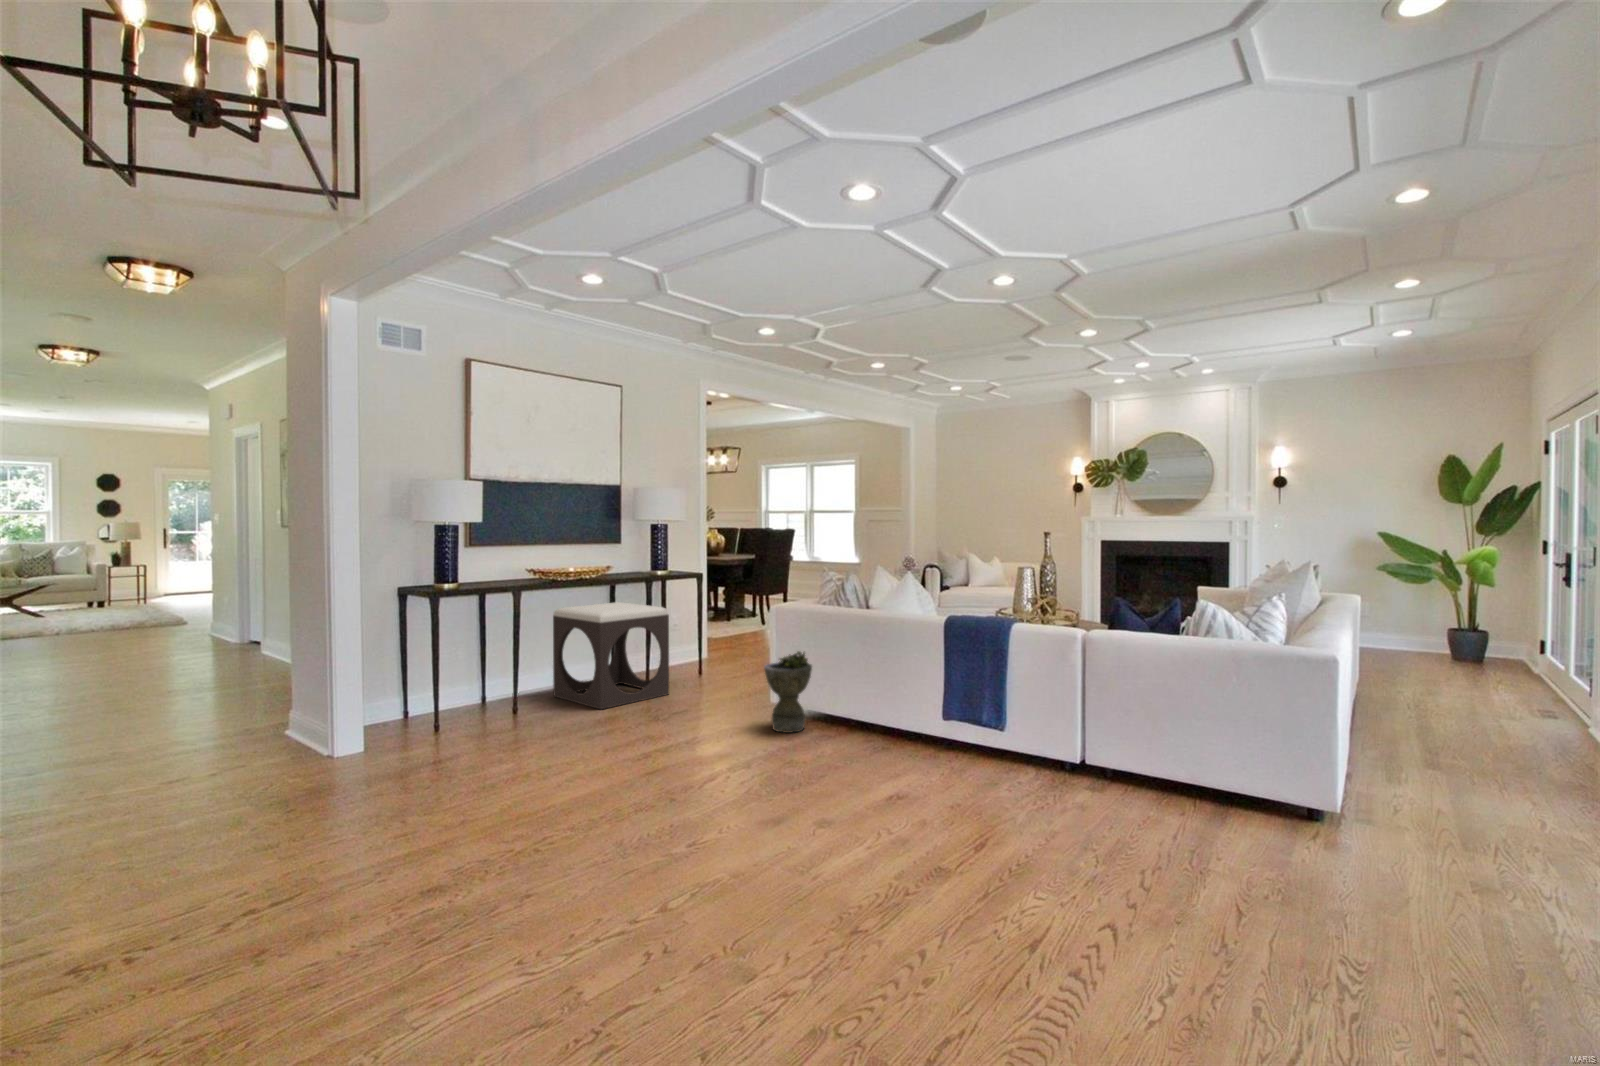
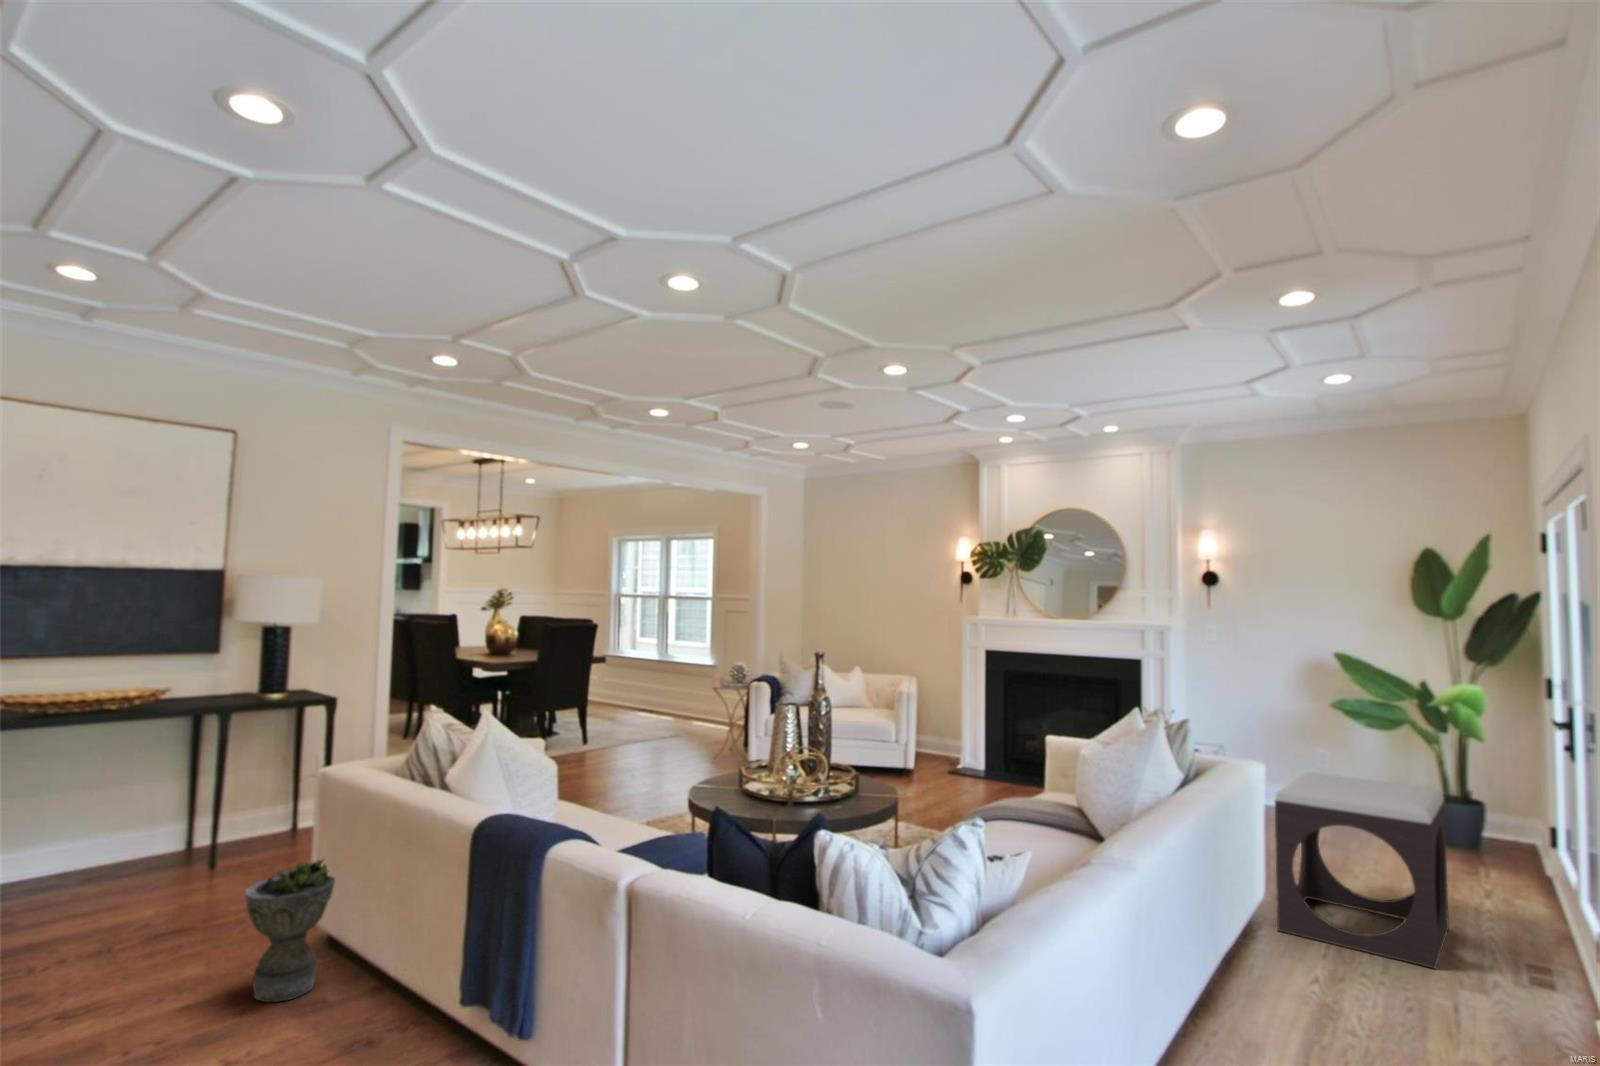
footstool: present [553,602,669,709] -> present [1275,772,1449,968]

